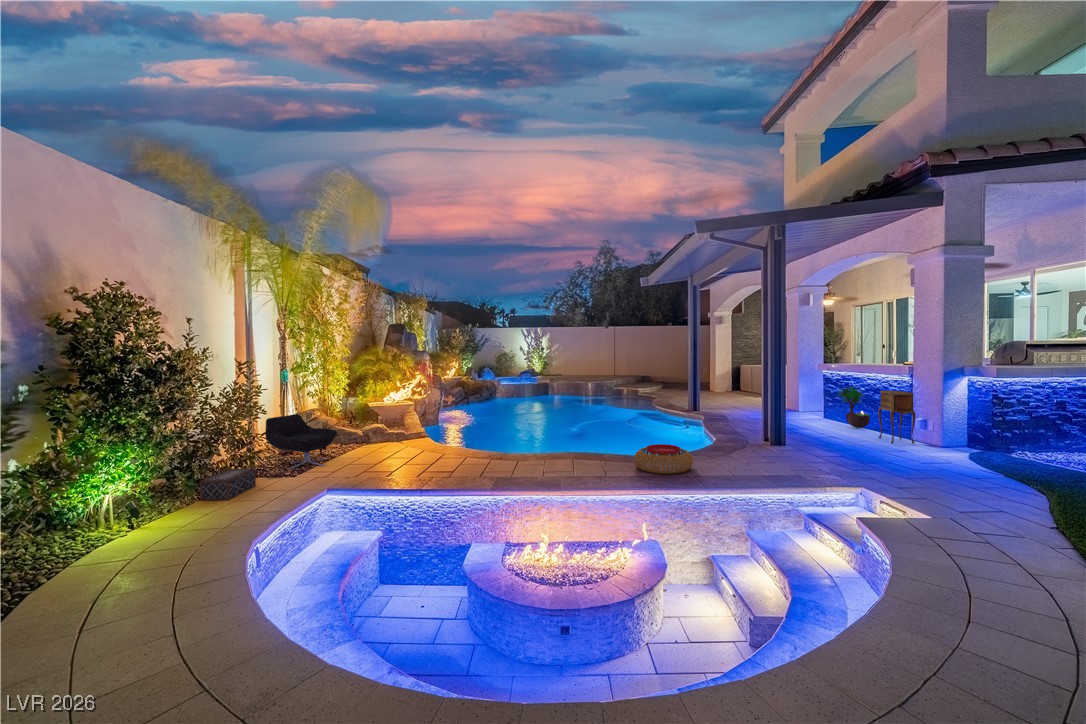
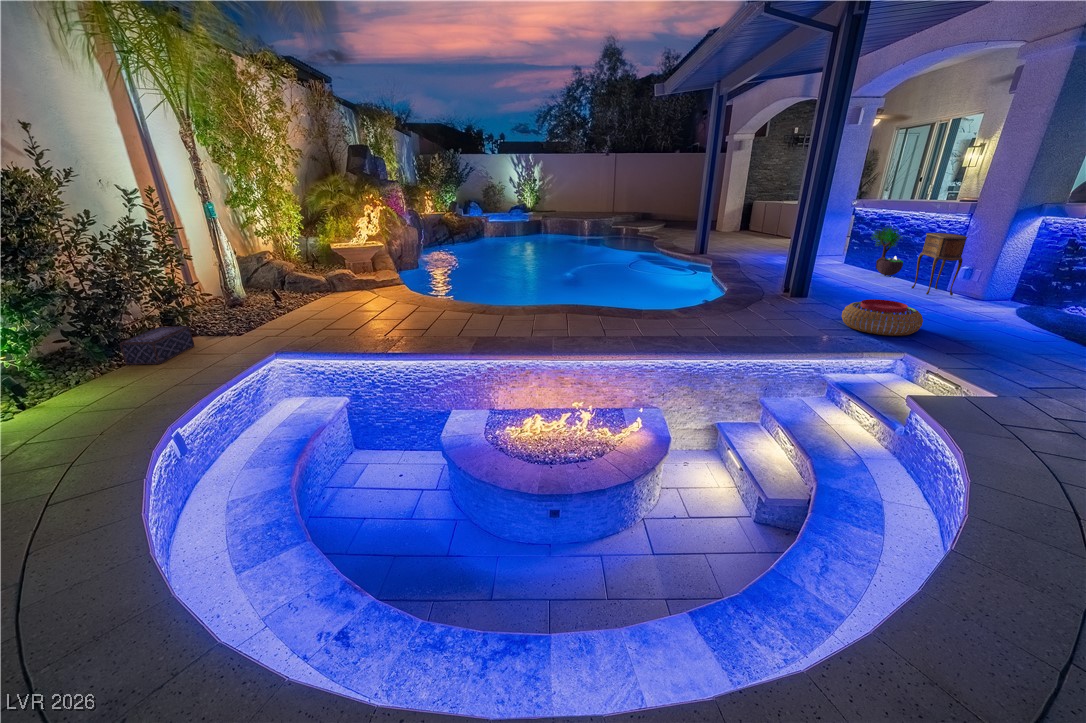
lounge chair: present [265,414,337,469] -> none [200,259,290,324]
pouf: present [634,444,693,474] -> present [842,299,923,336]

